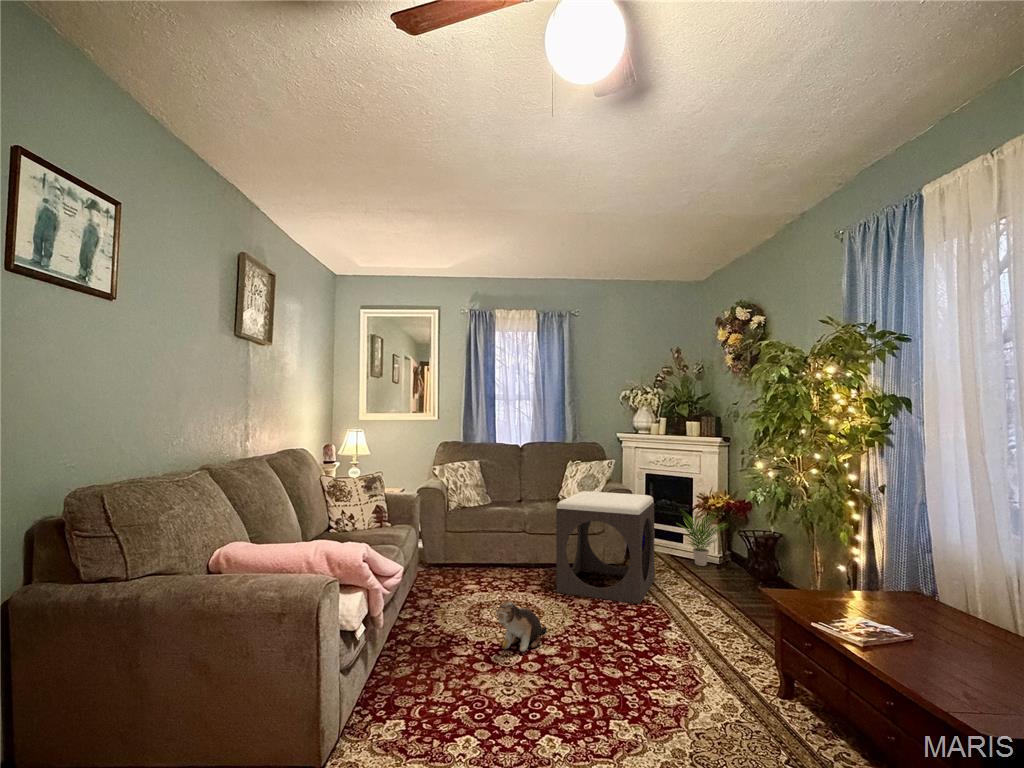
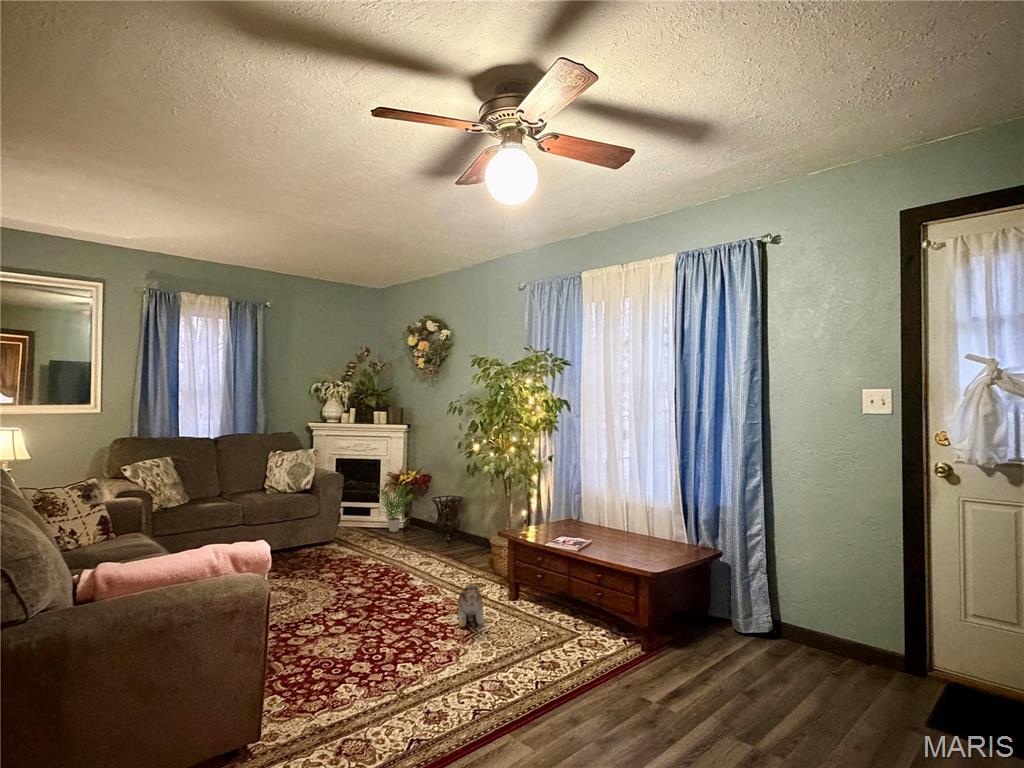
footstool: present [556,491,655,604] -> none [296,477,377,574]
plush toy: present [492,601,547,652] -> present [458,583,483,627]

